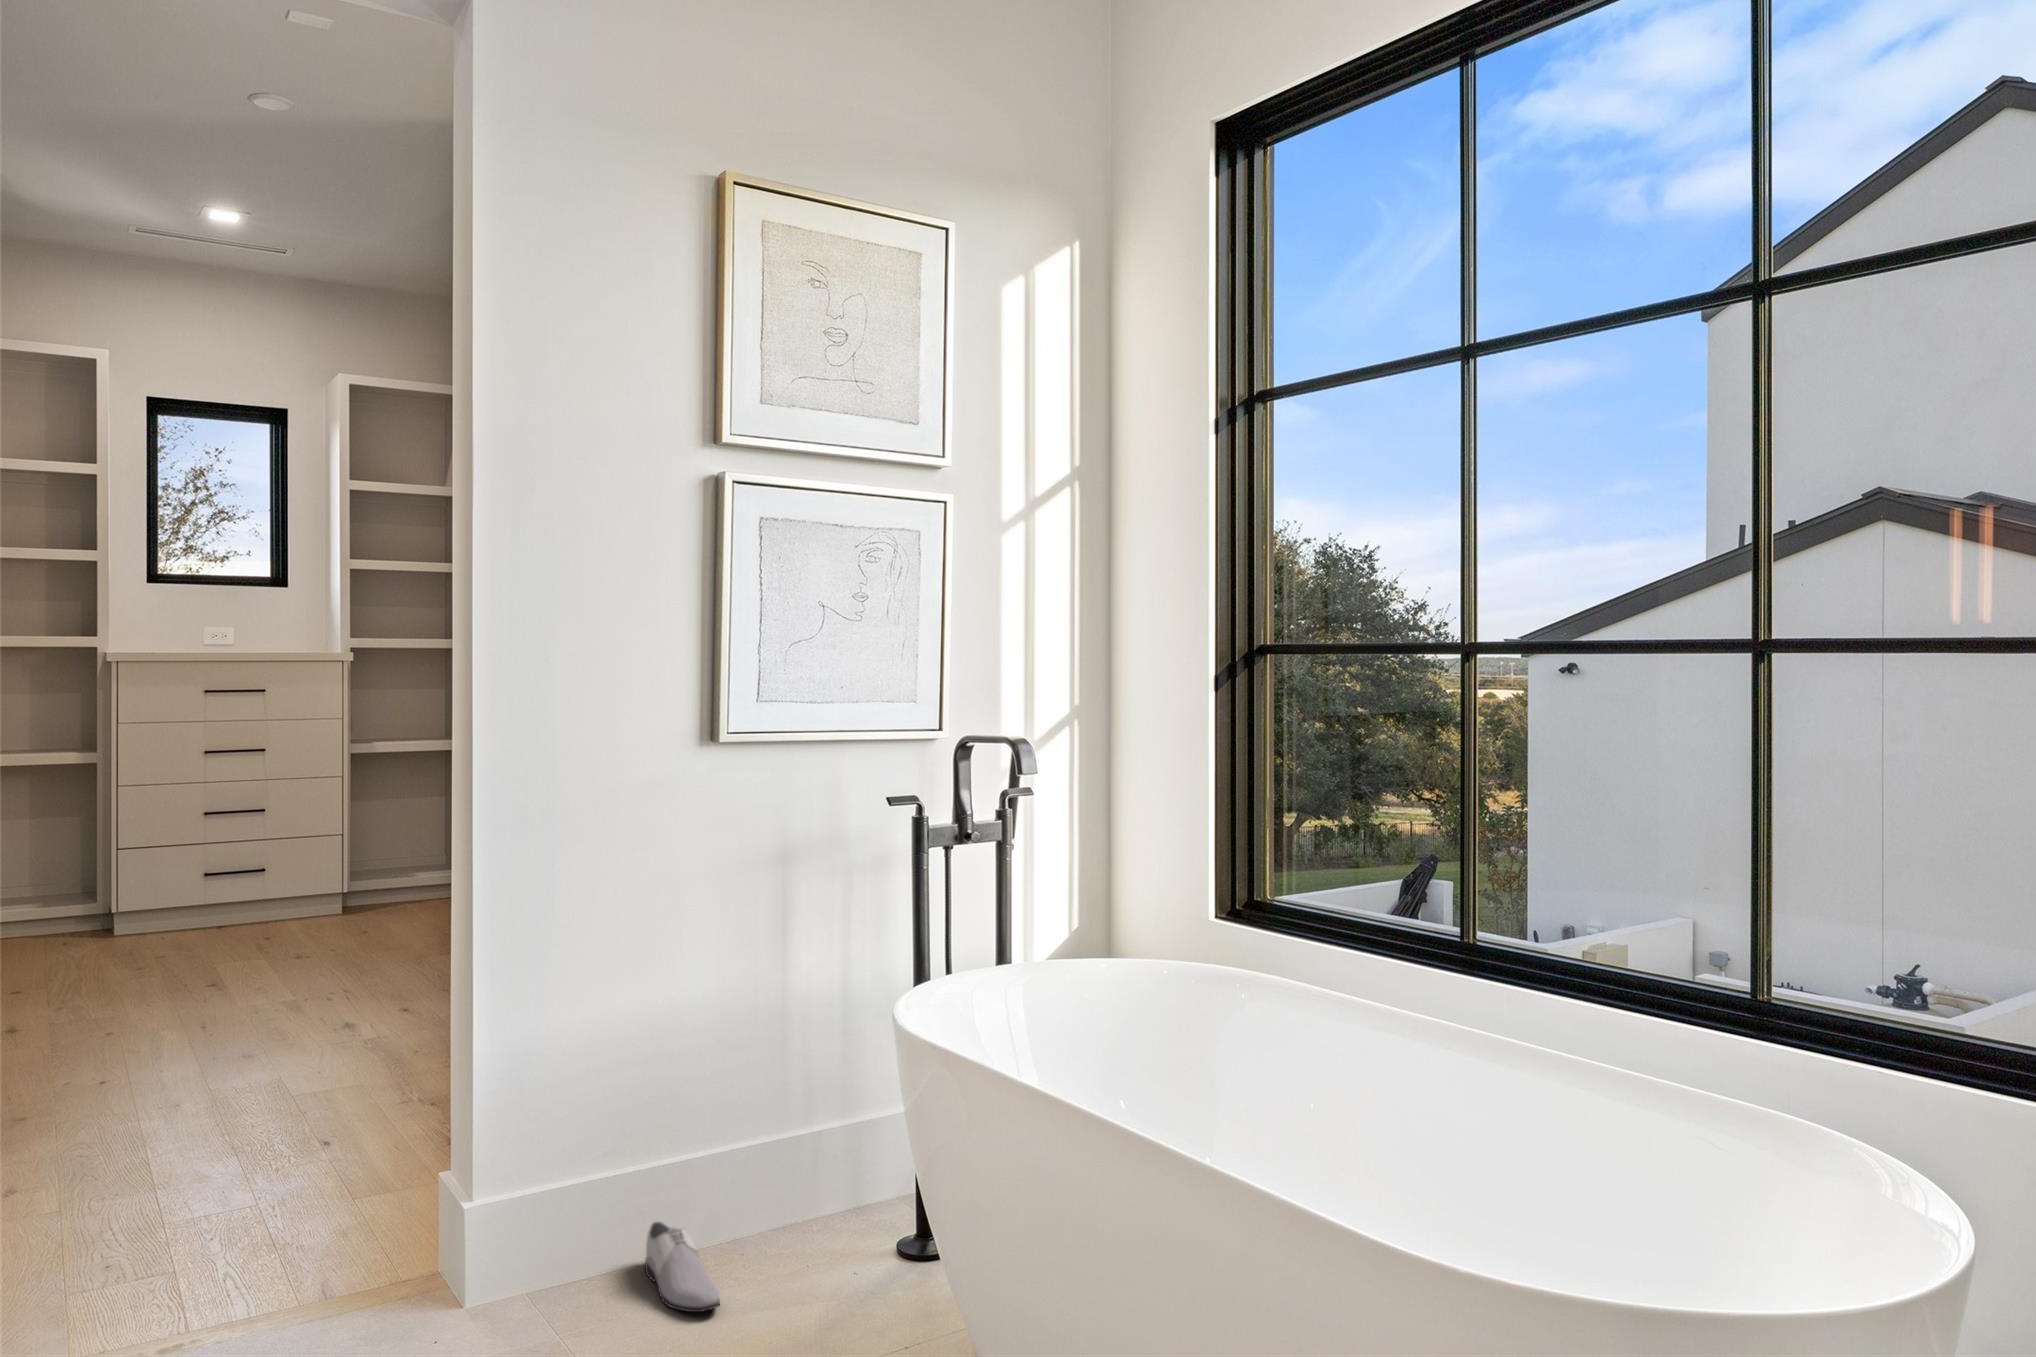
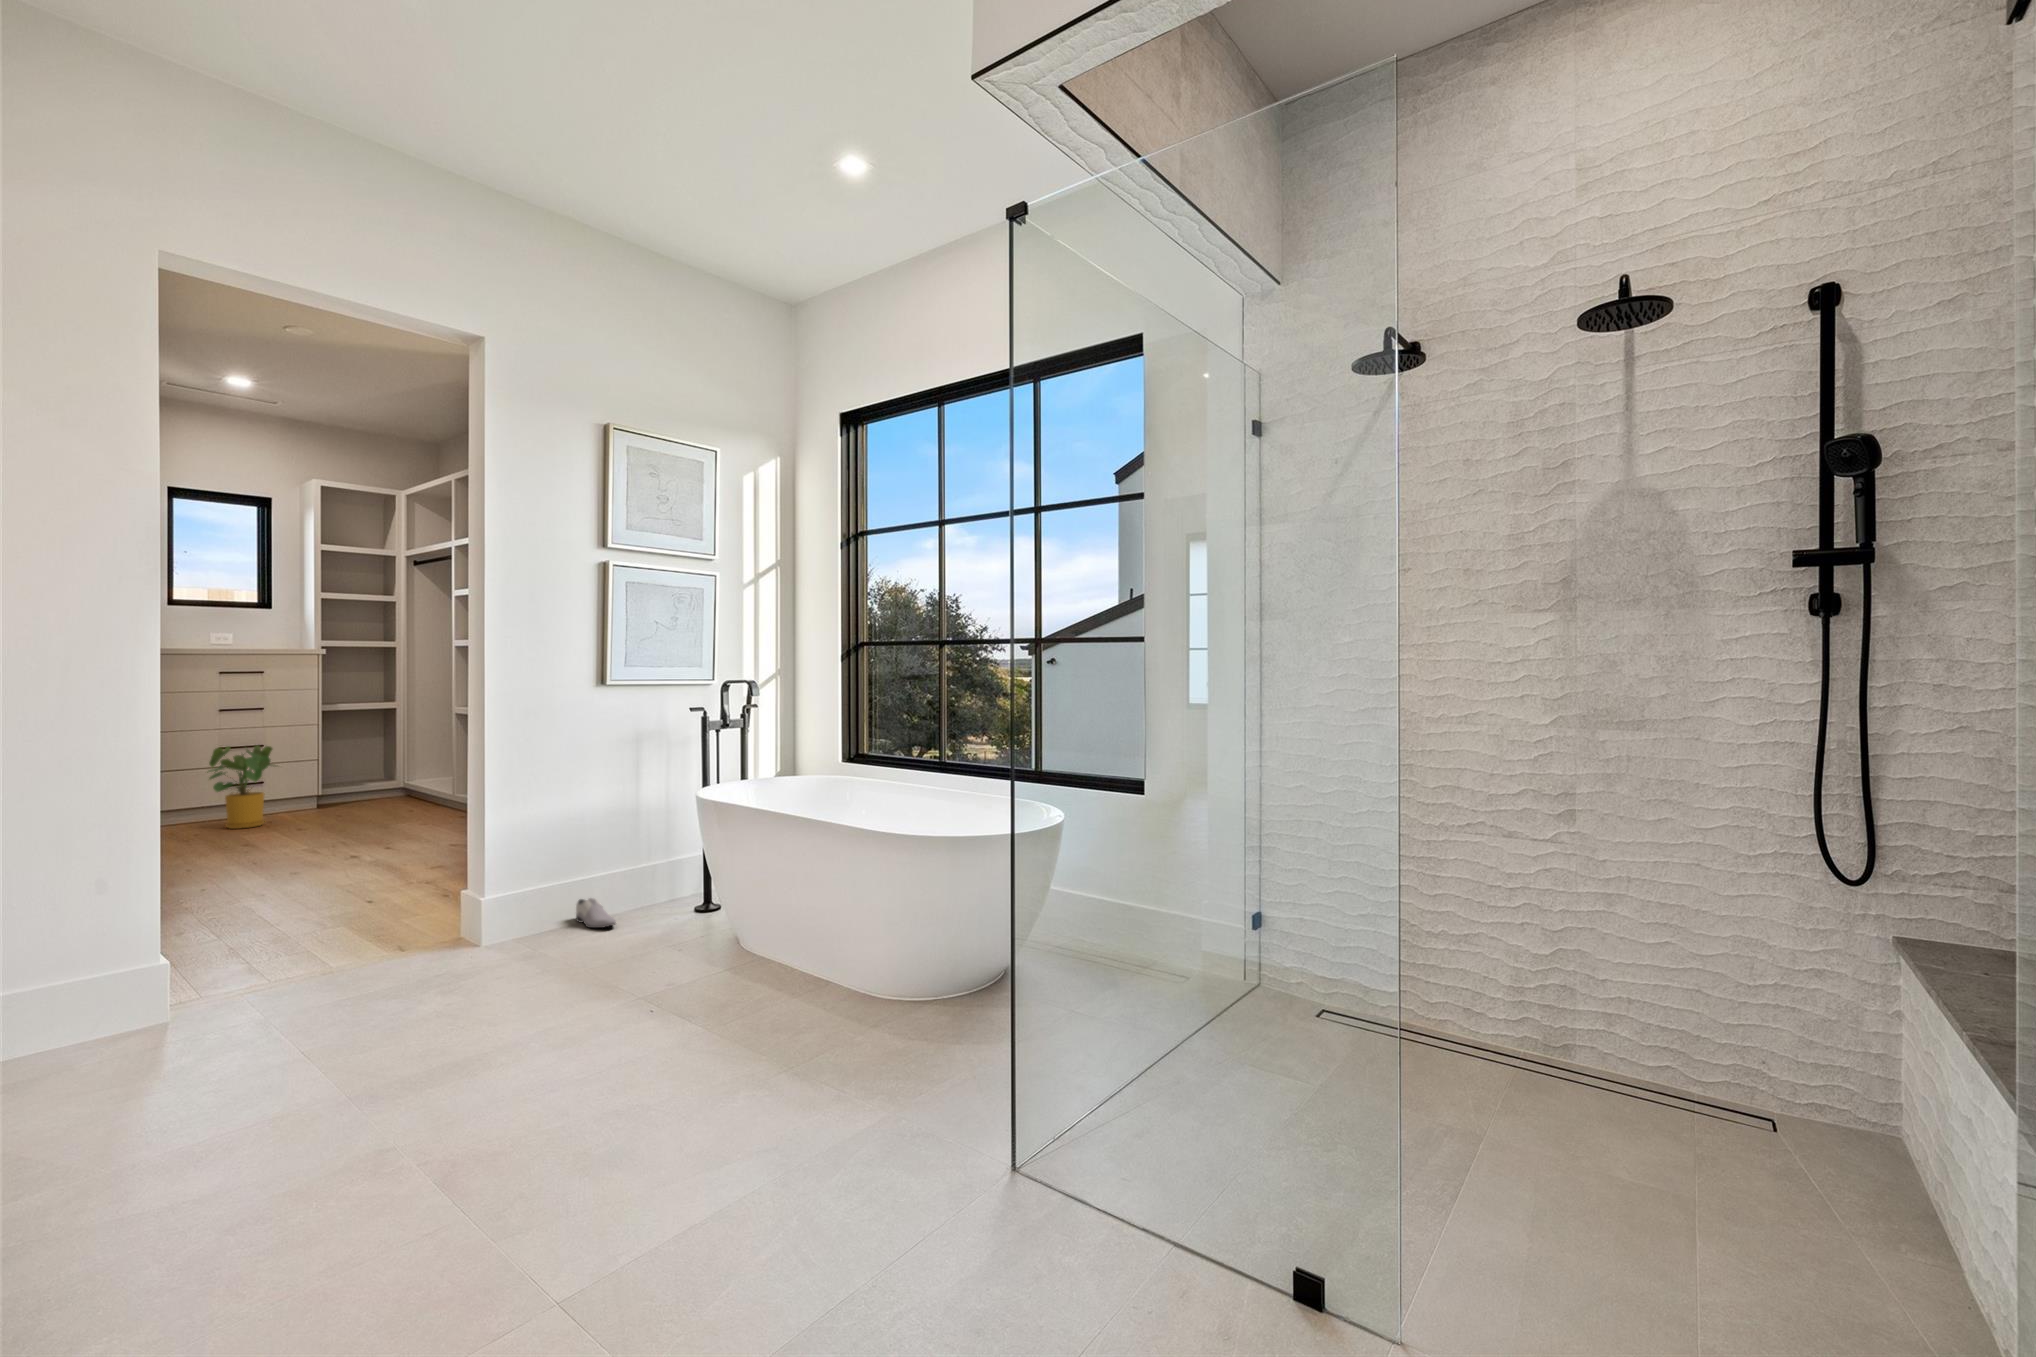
house plant: none [168,808,281,947] -> present [207,745,273,829]

